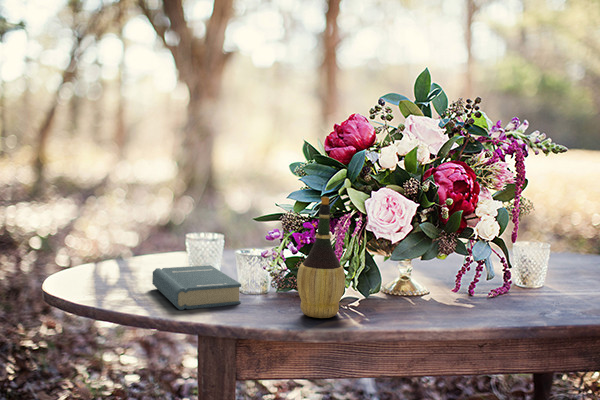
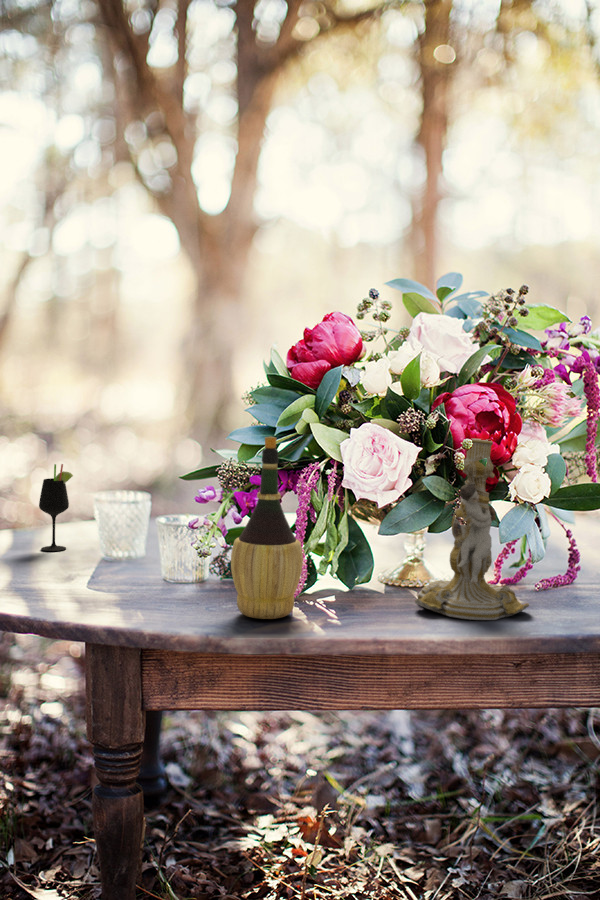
candlestick: none [414,199,490,318] -> present [415,439,529,620]
wine glass: none [145,213,169,272] -> present [39,464,73,551]
hardback book: present [152,265,241,310] -> none [37,541,157,606]

